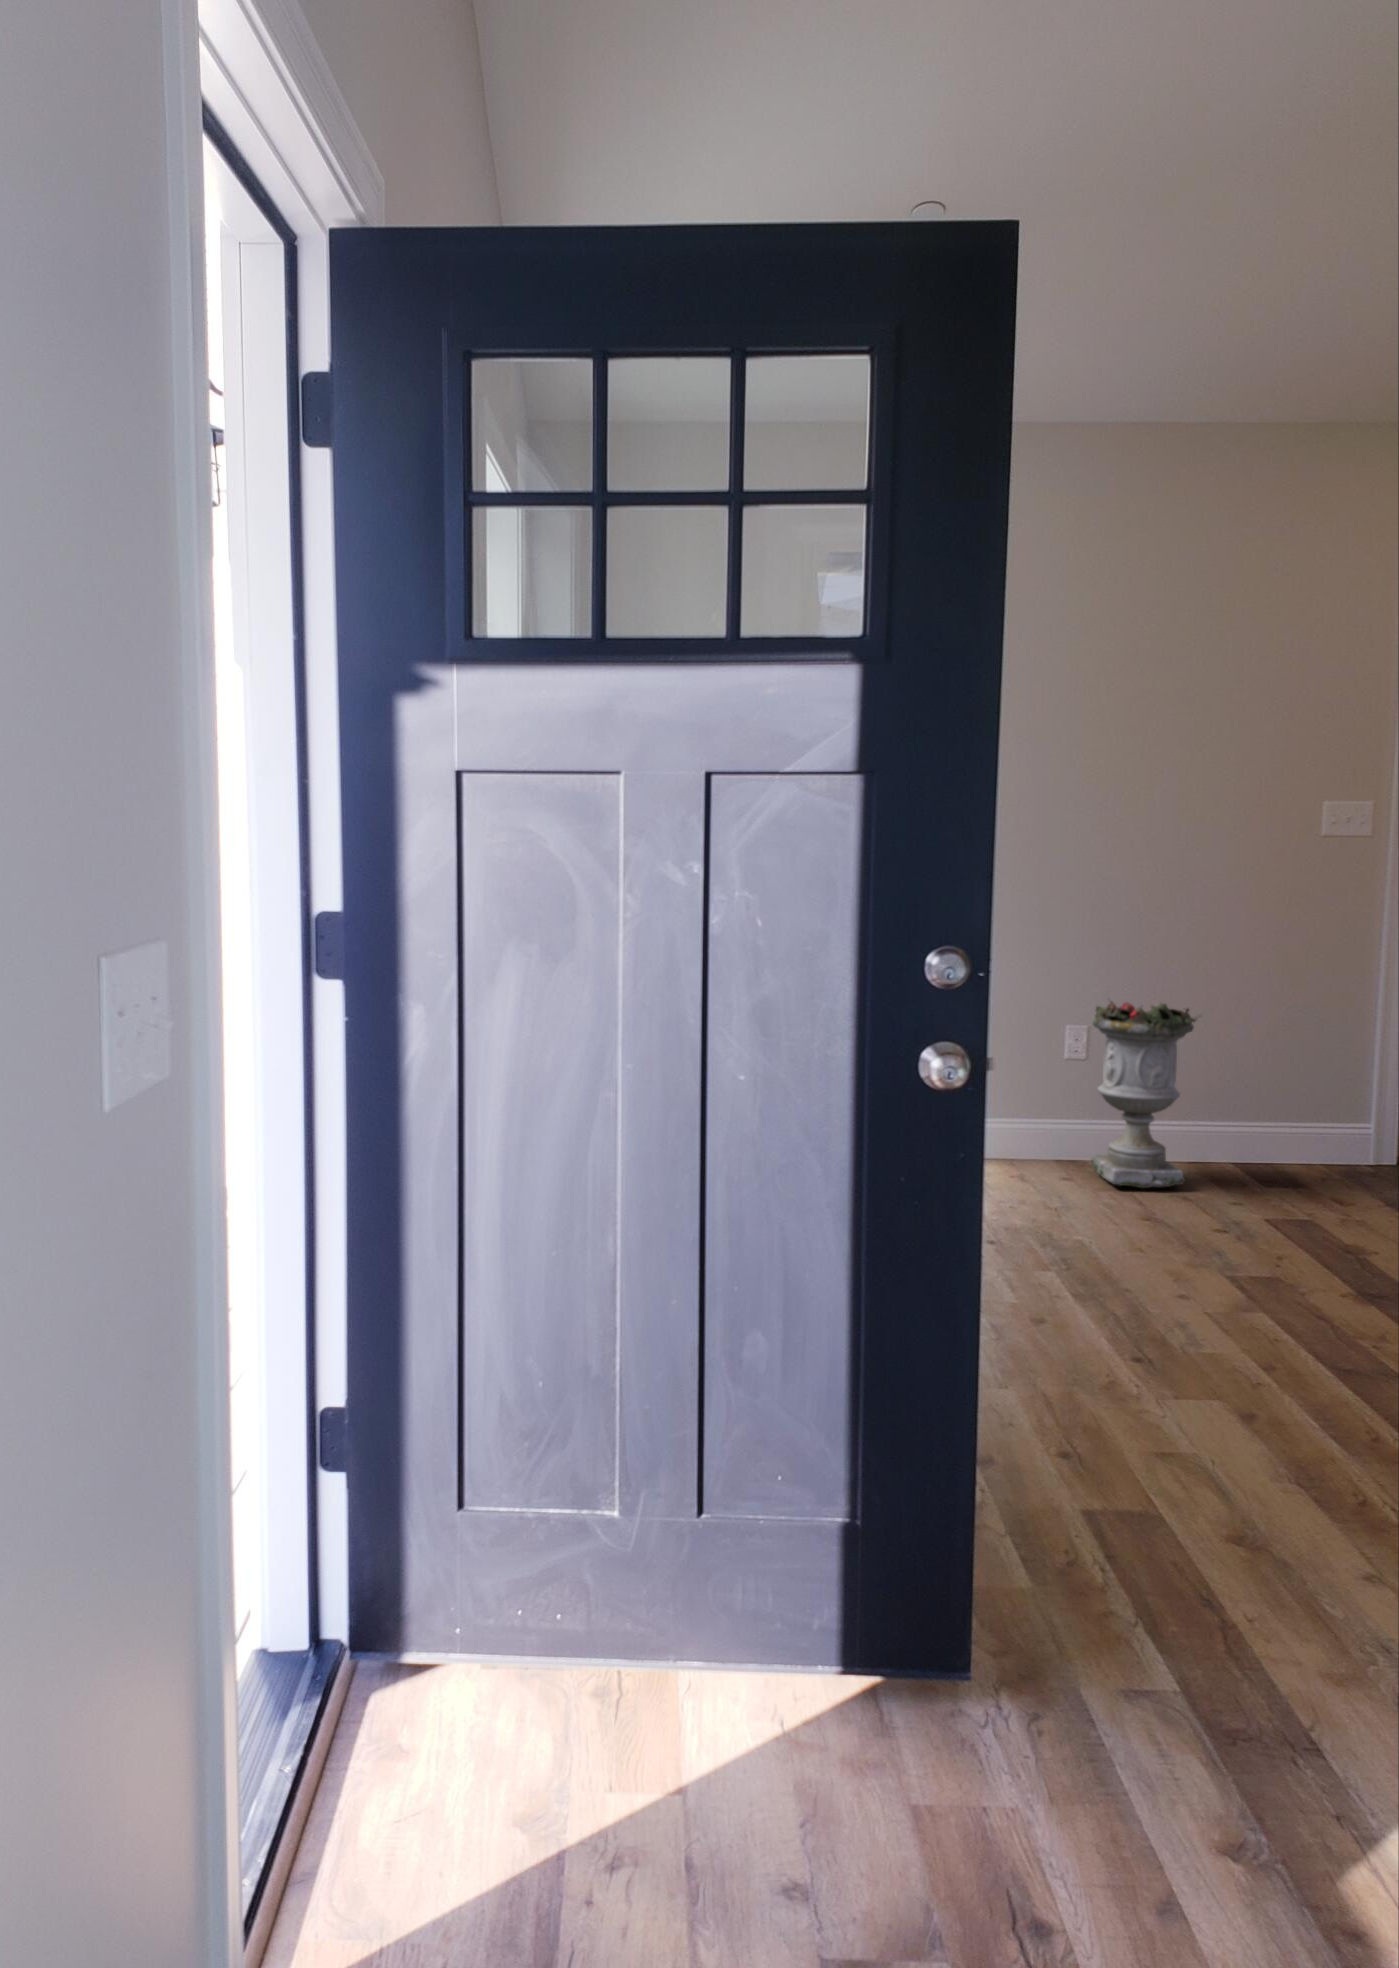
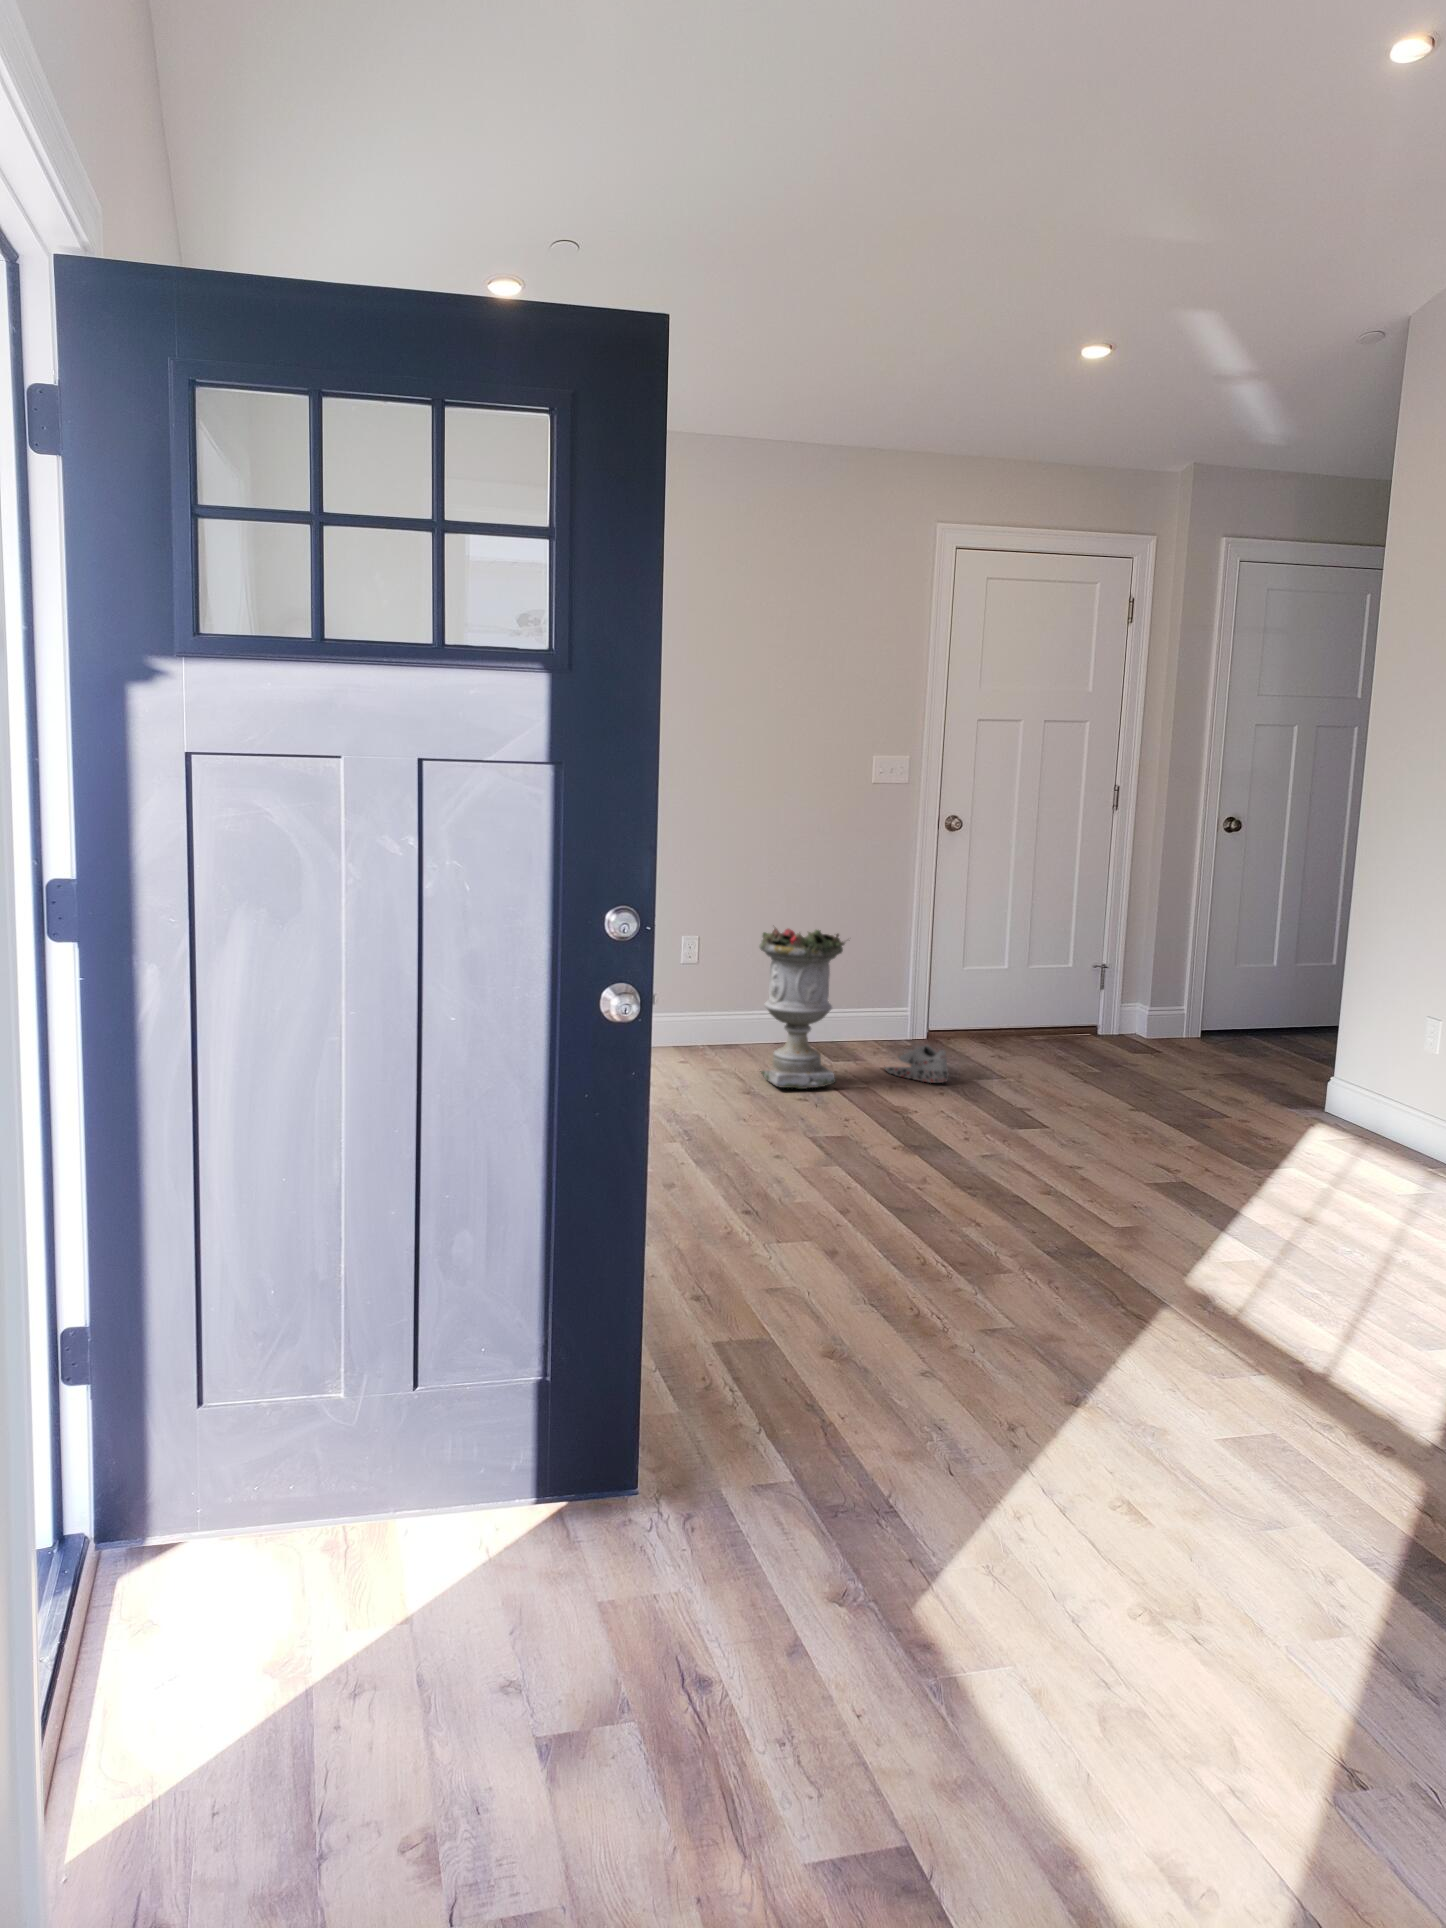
shoe: none [1244,1142,1327,1189] -> present [885,1045,949,1083]

